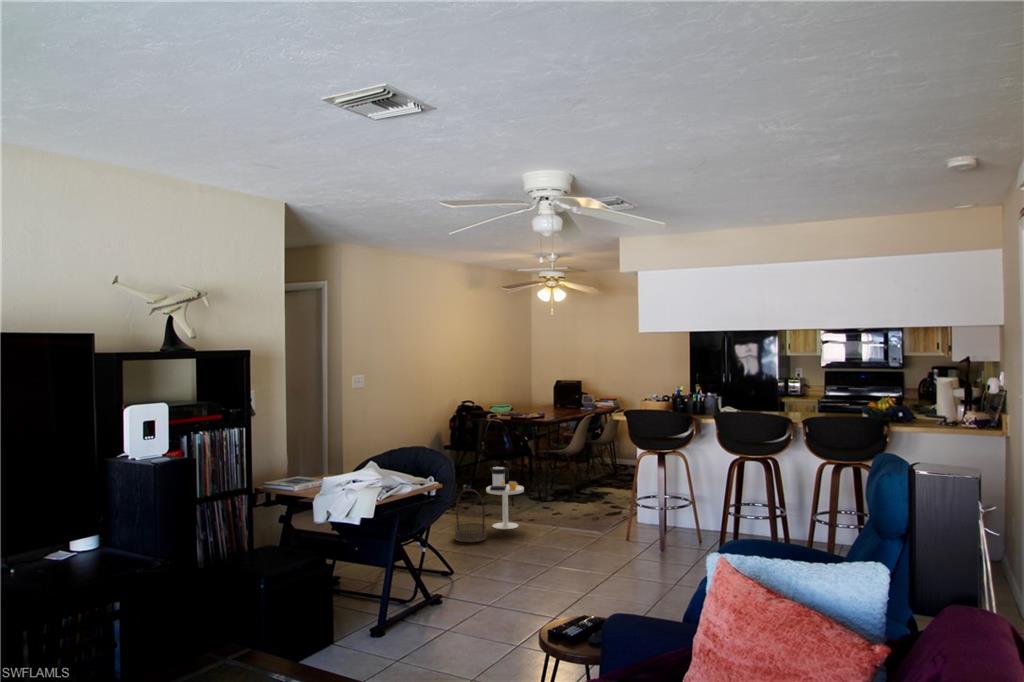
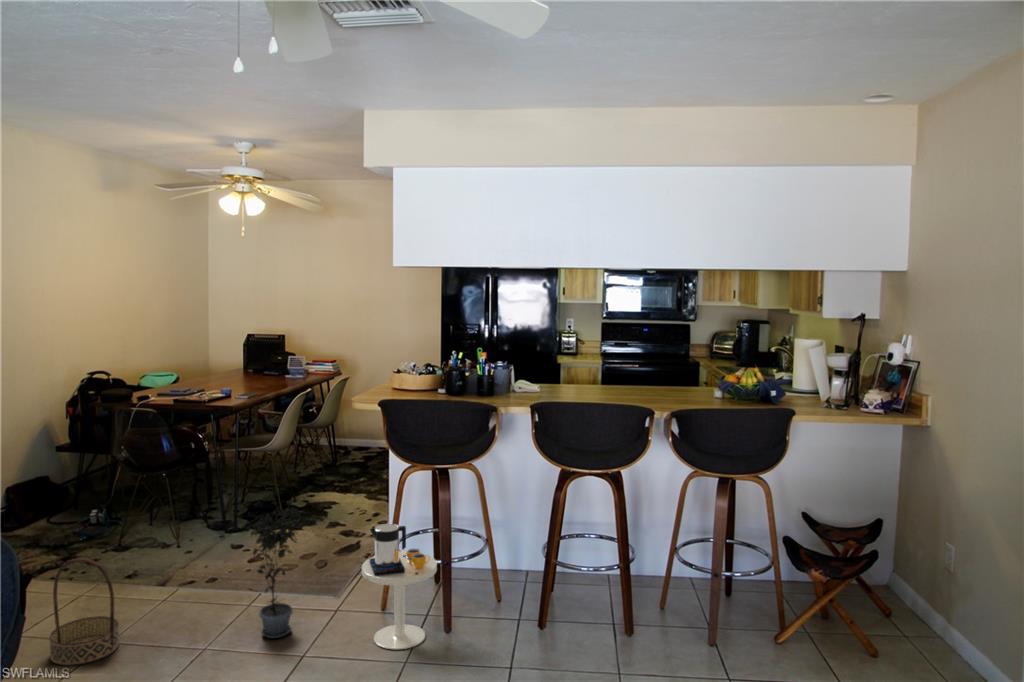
potted plant: none [549,466,581,544] -> present [246,501,306,638]
side table: present [486,467,524,529] -> present [362,524,437,649]

